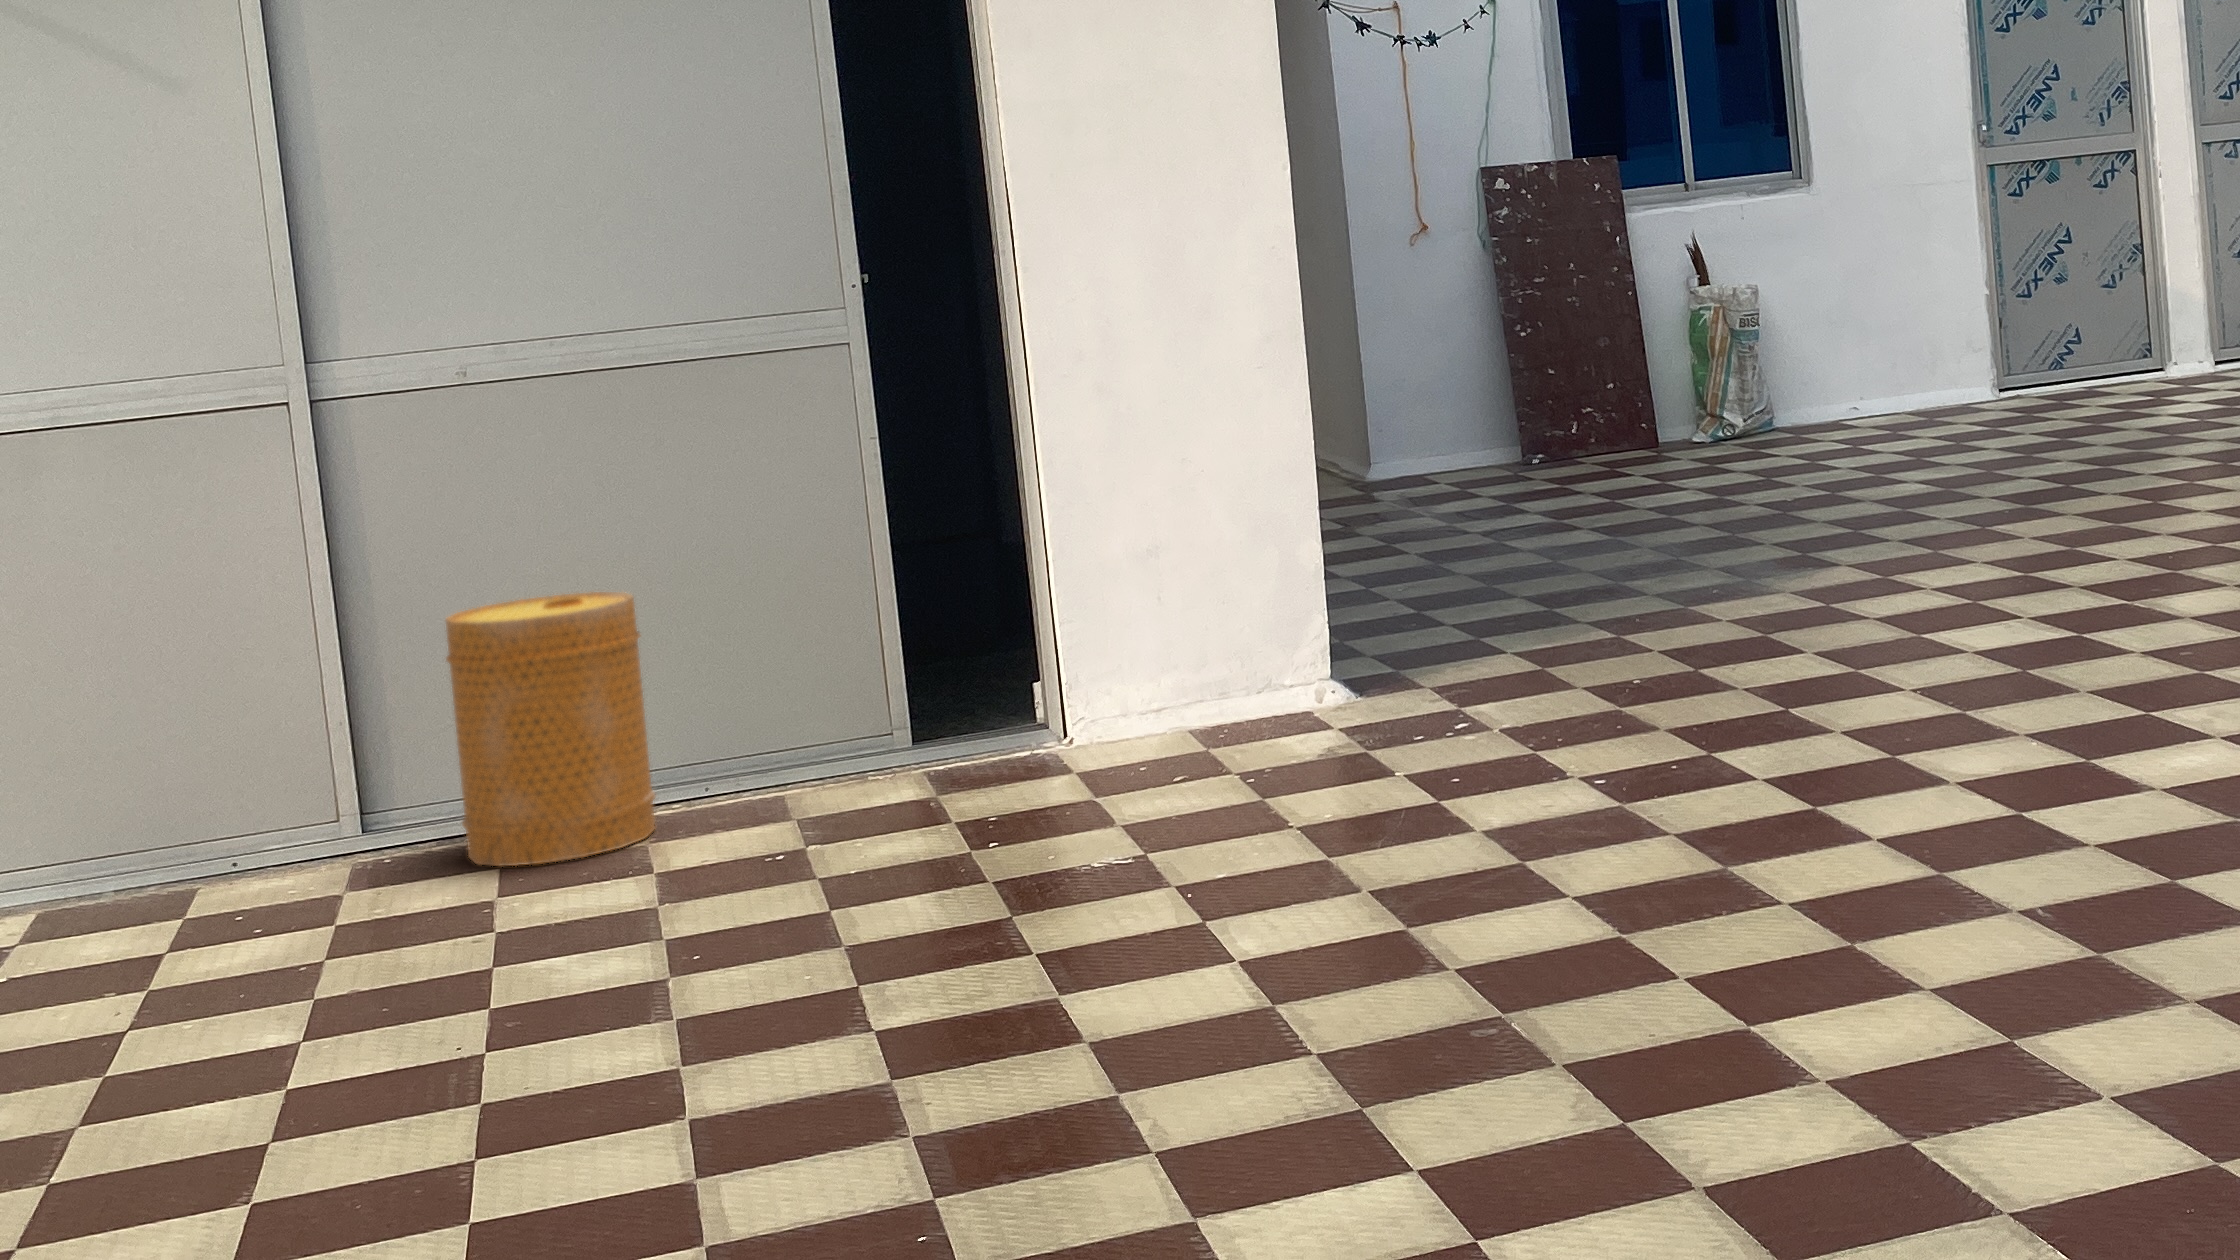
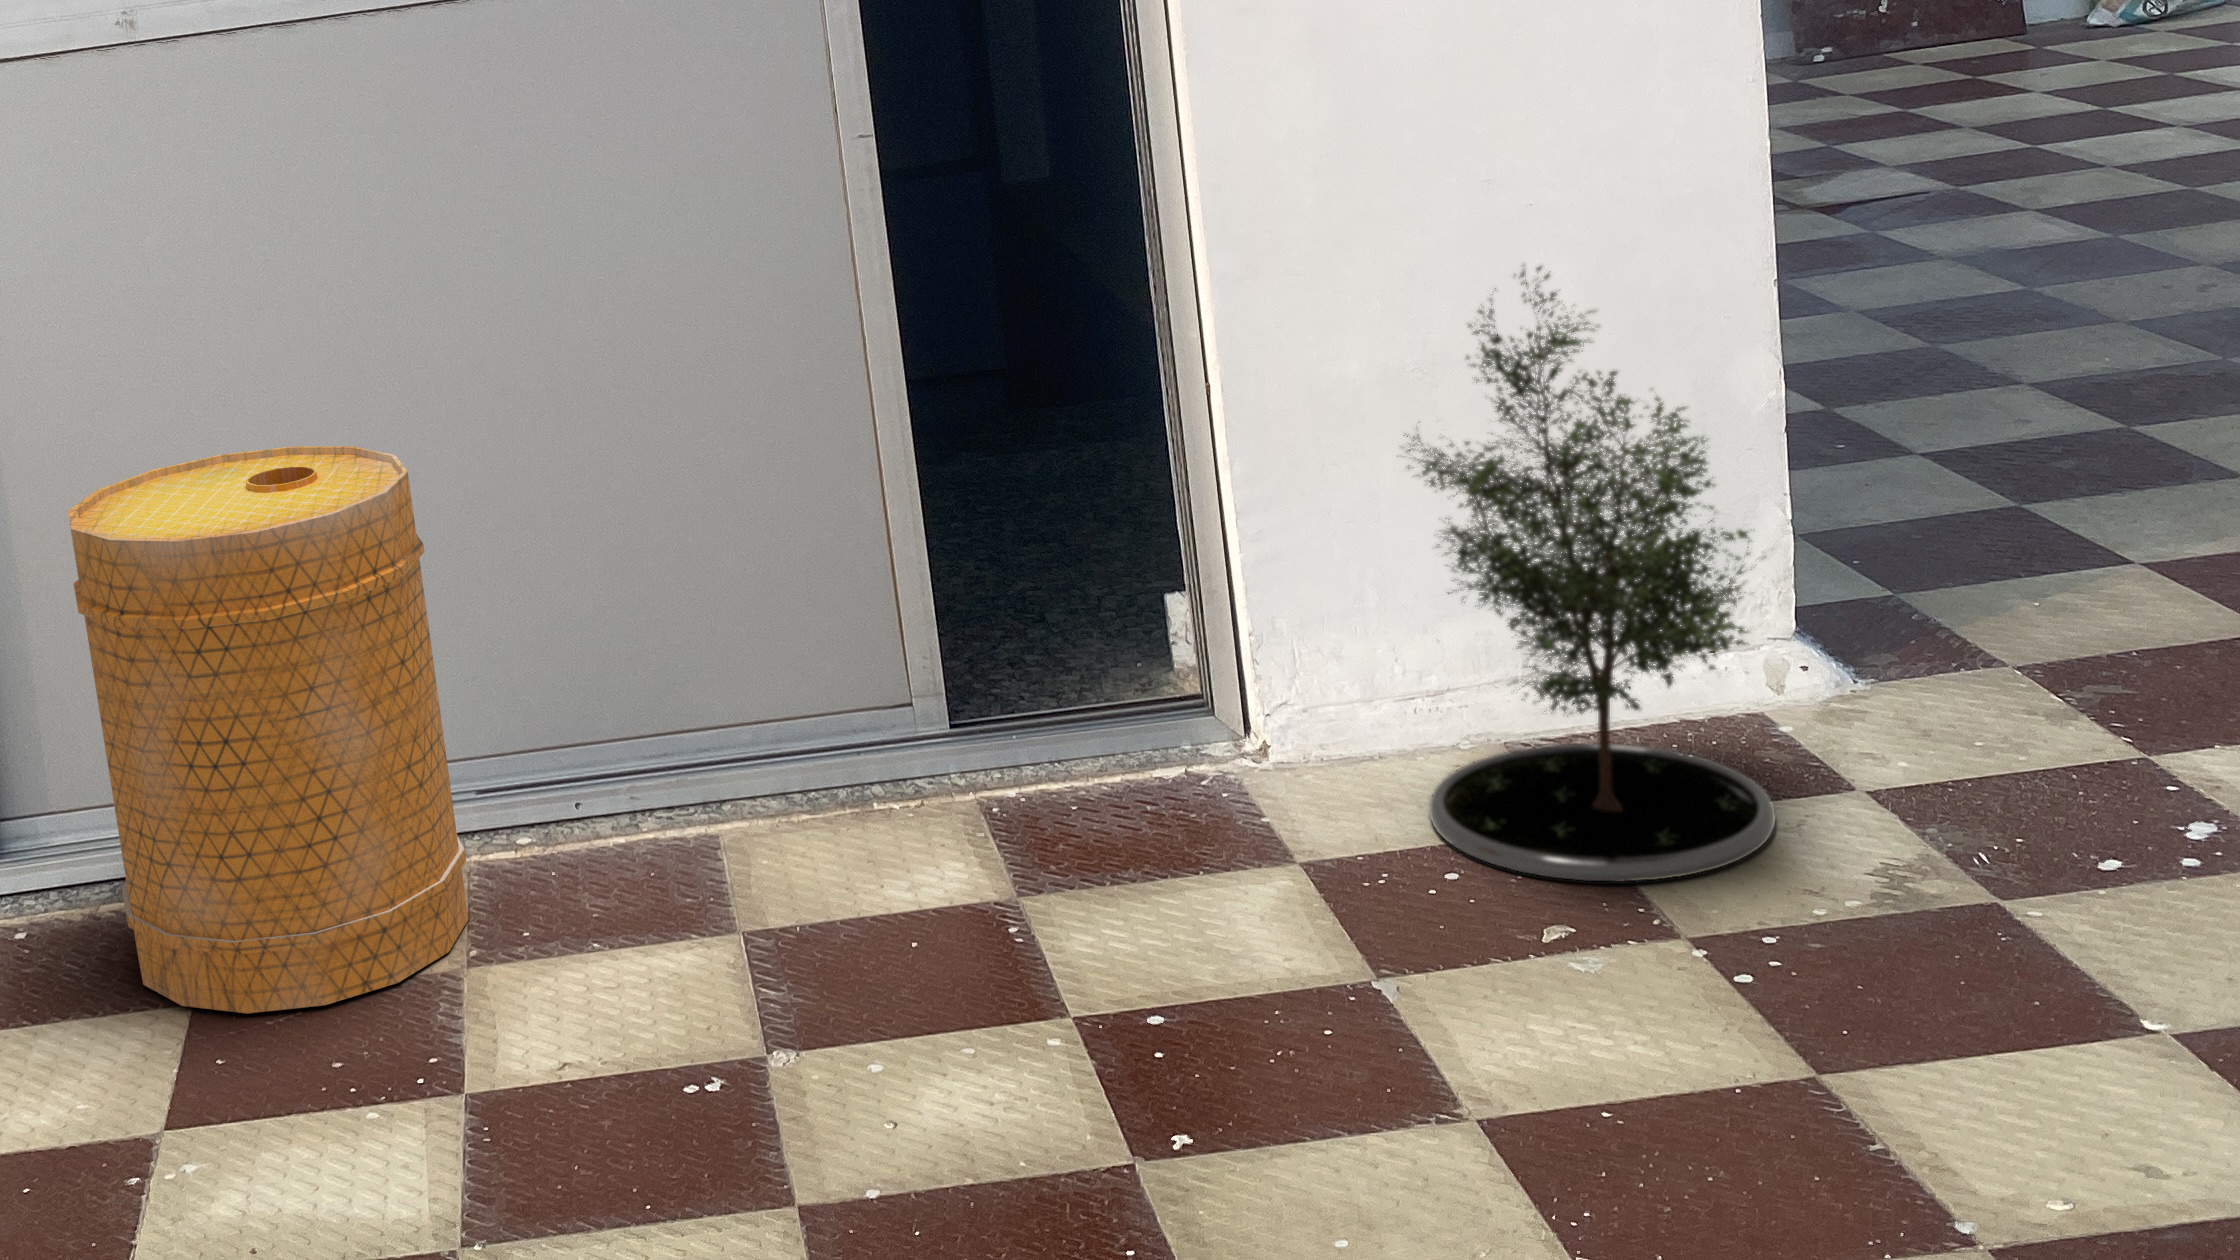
potted tree: none [1121,489,1290,765] -> present [1402,267,1775,881]

